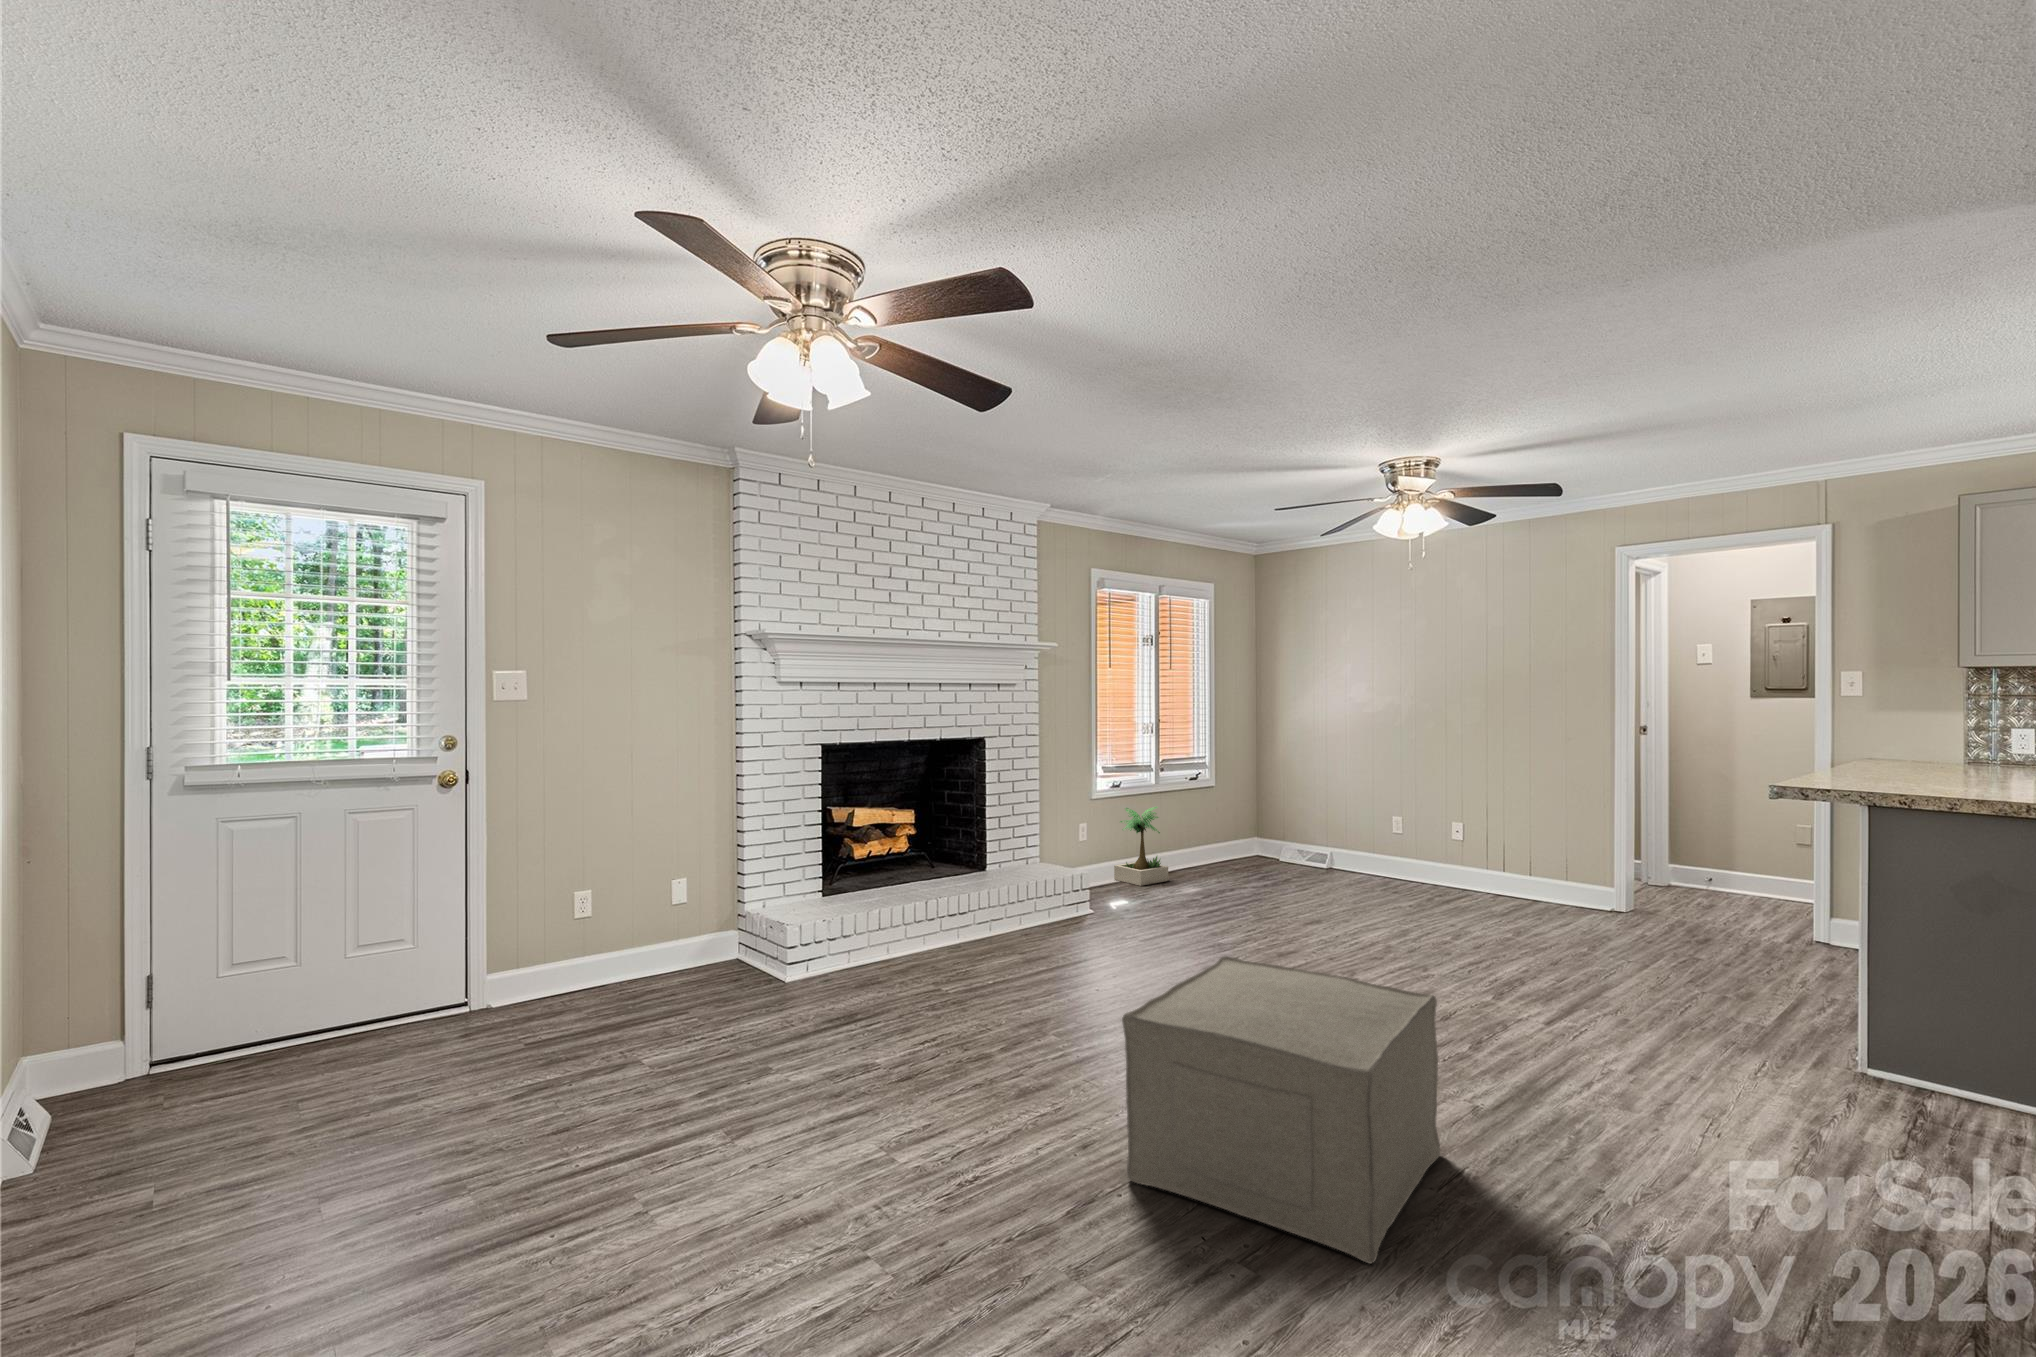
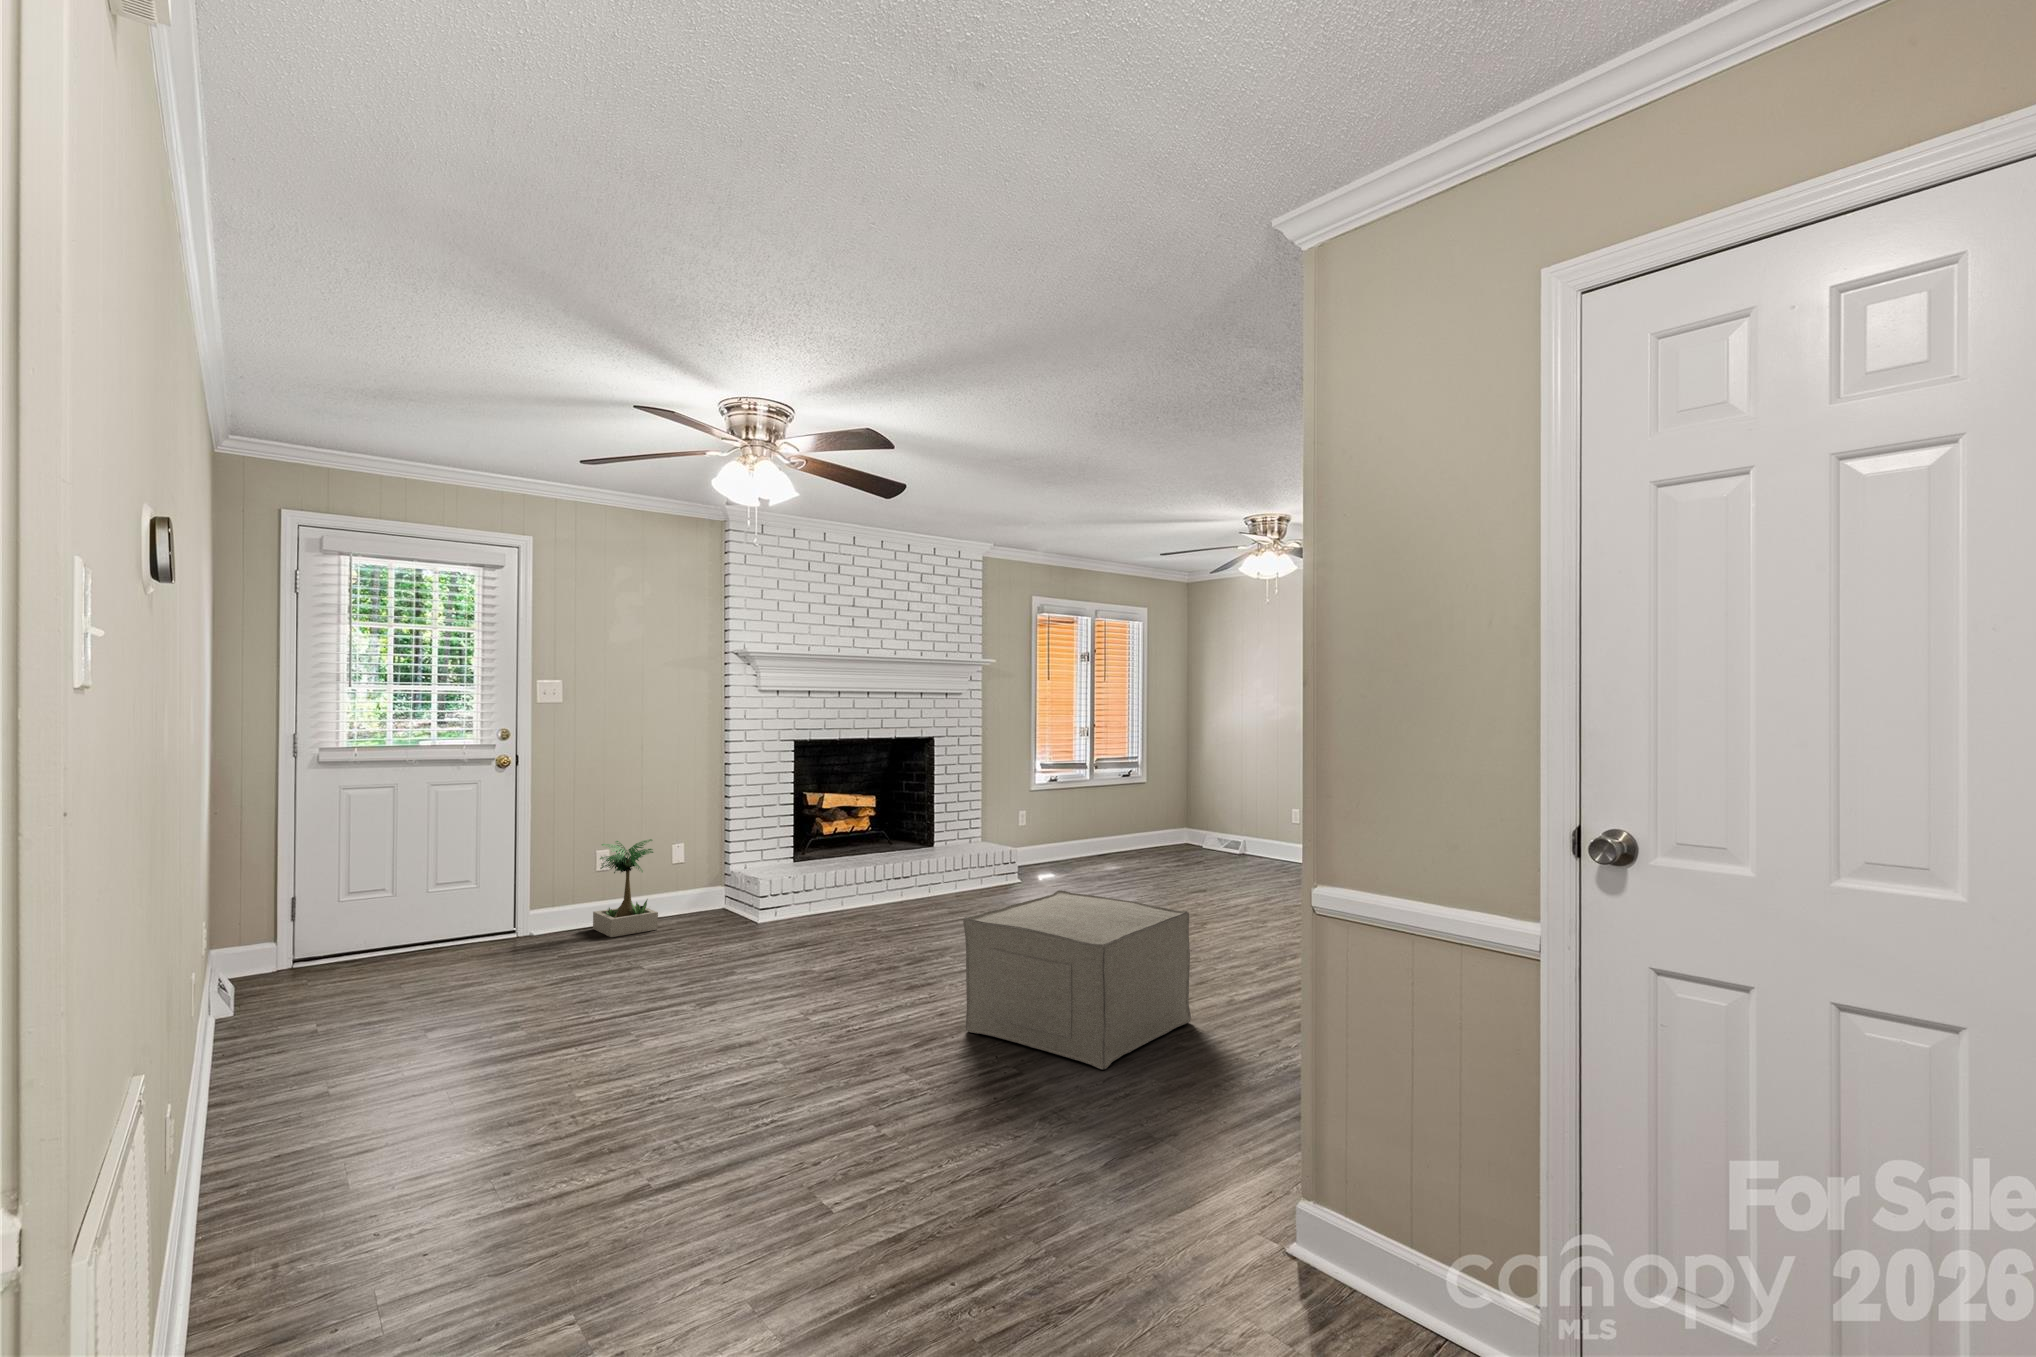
potted plant: present [1114,807,1168,886] -> present [593,839,658,937]

